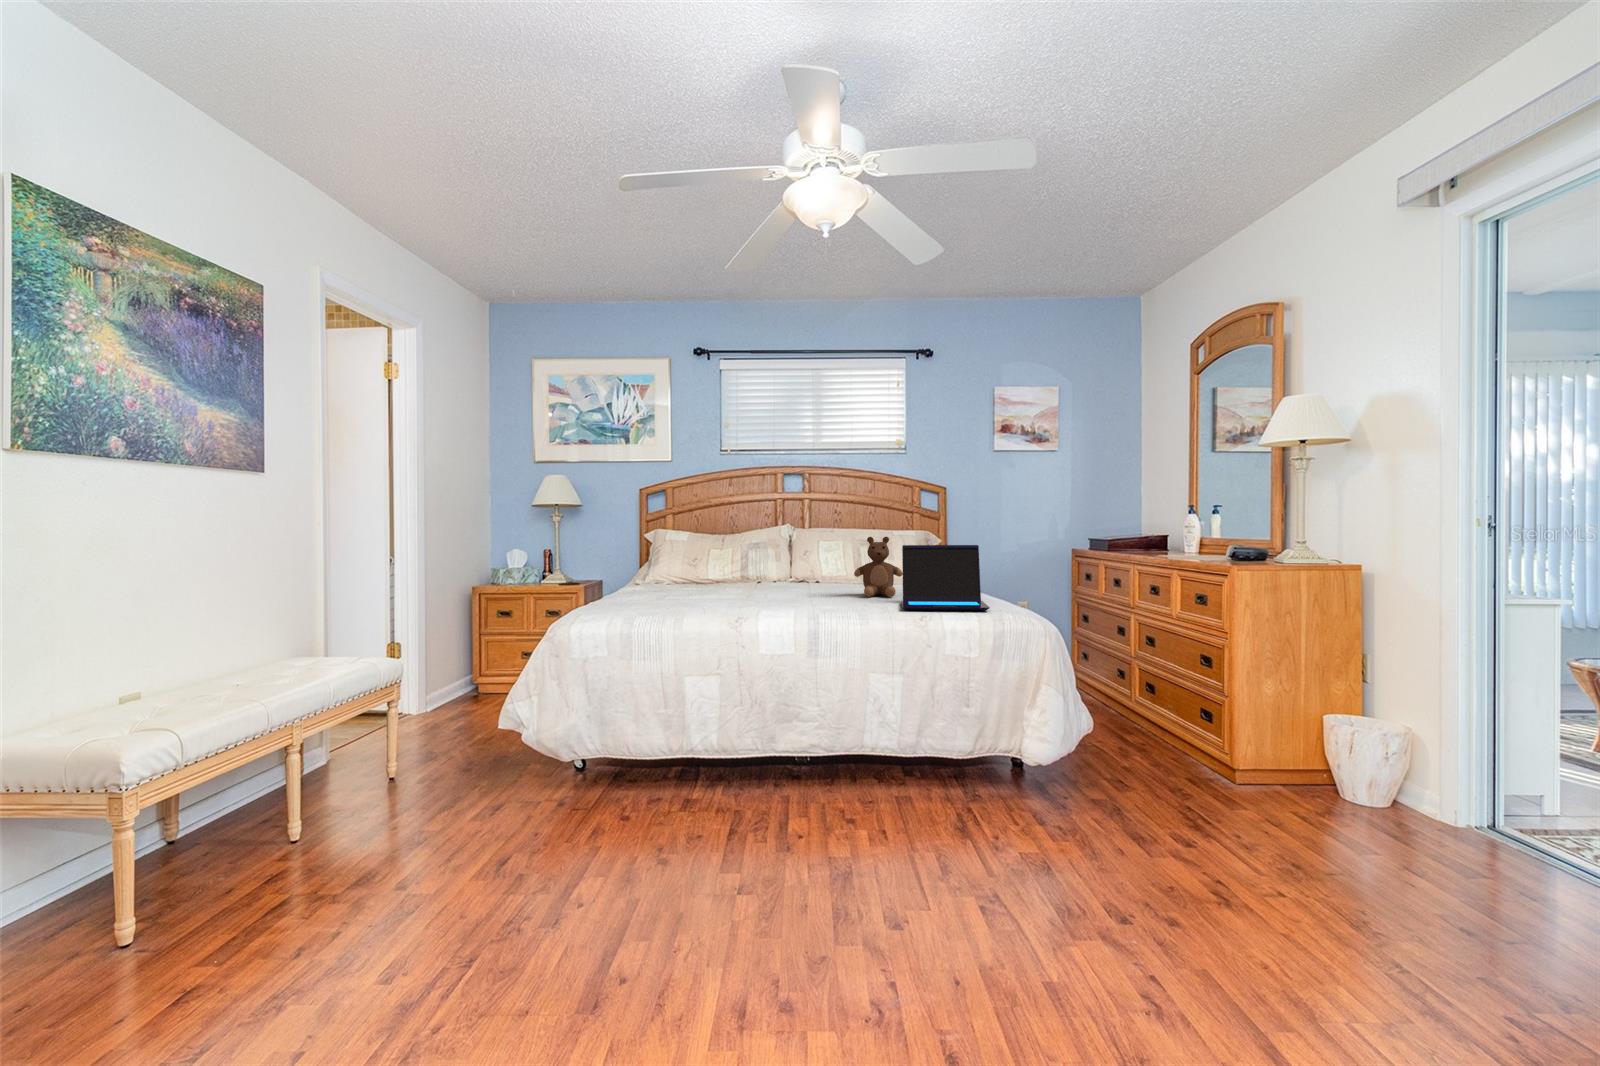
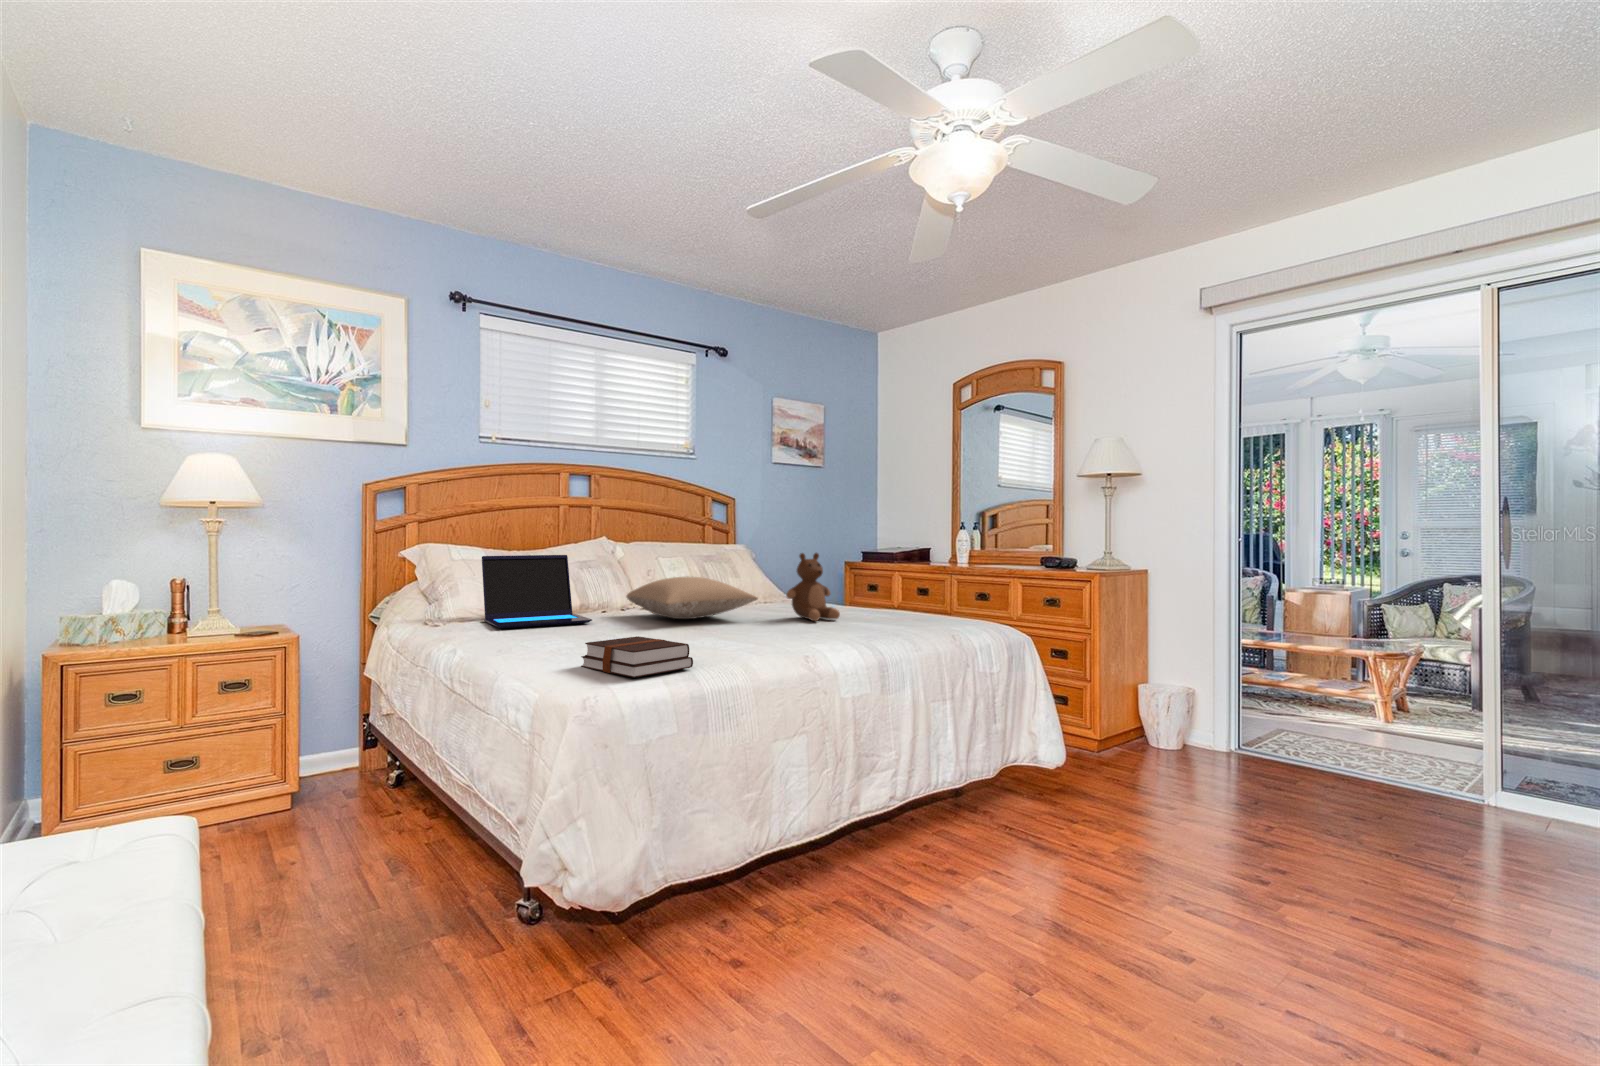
laptop: present [902,545,990,610] -> present [482,555,592,628]
pillow: none [745,556,830,589] -> present [626,577,758,619]
hardback book: none [606,592,659,615] -> present [581,636,693,678]

